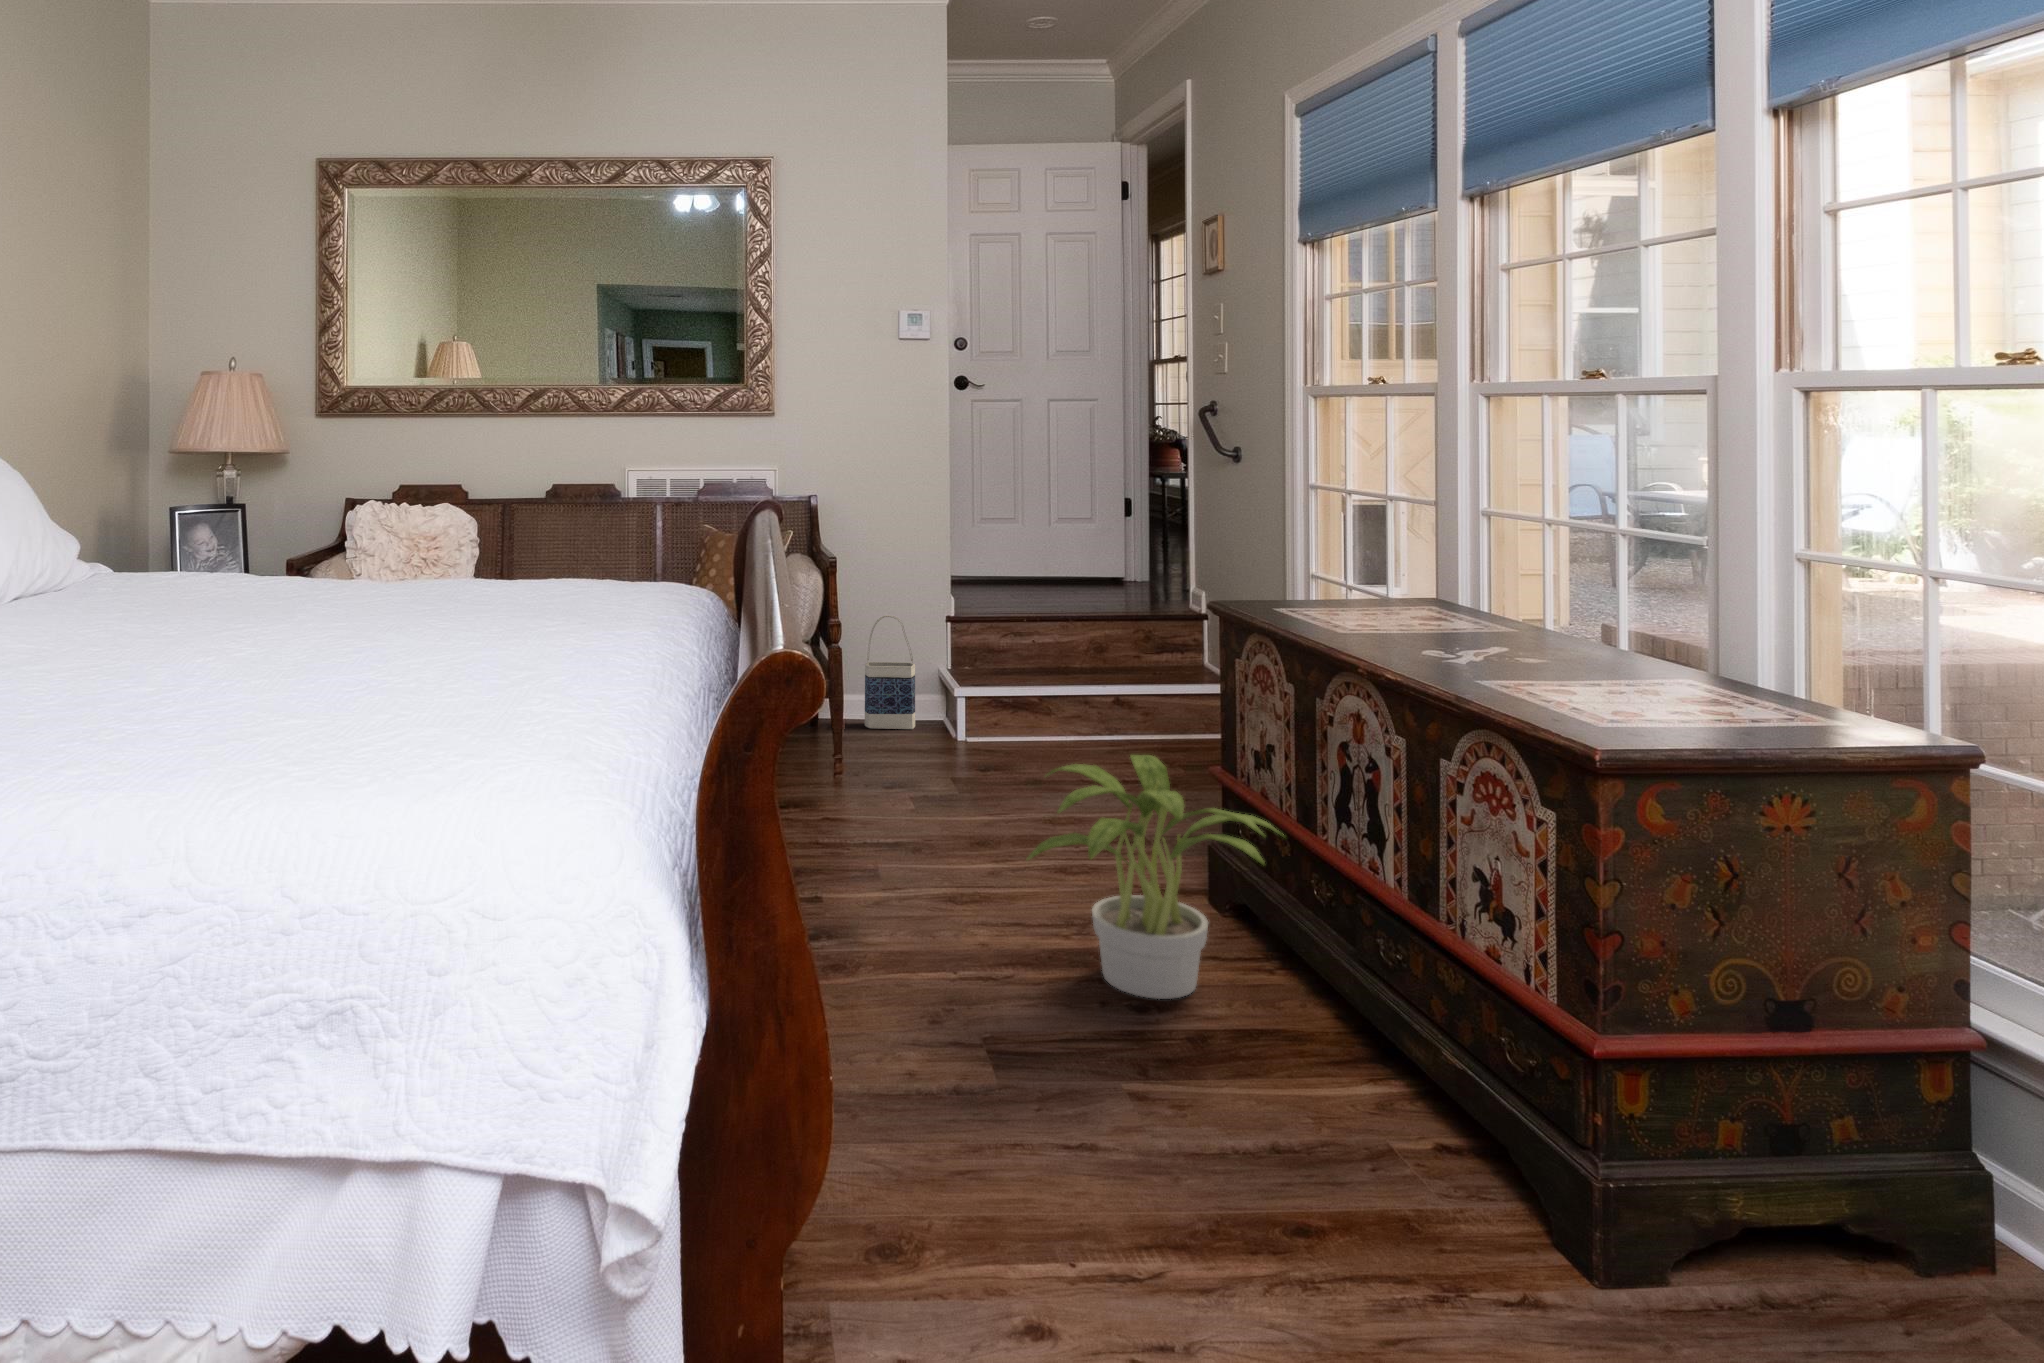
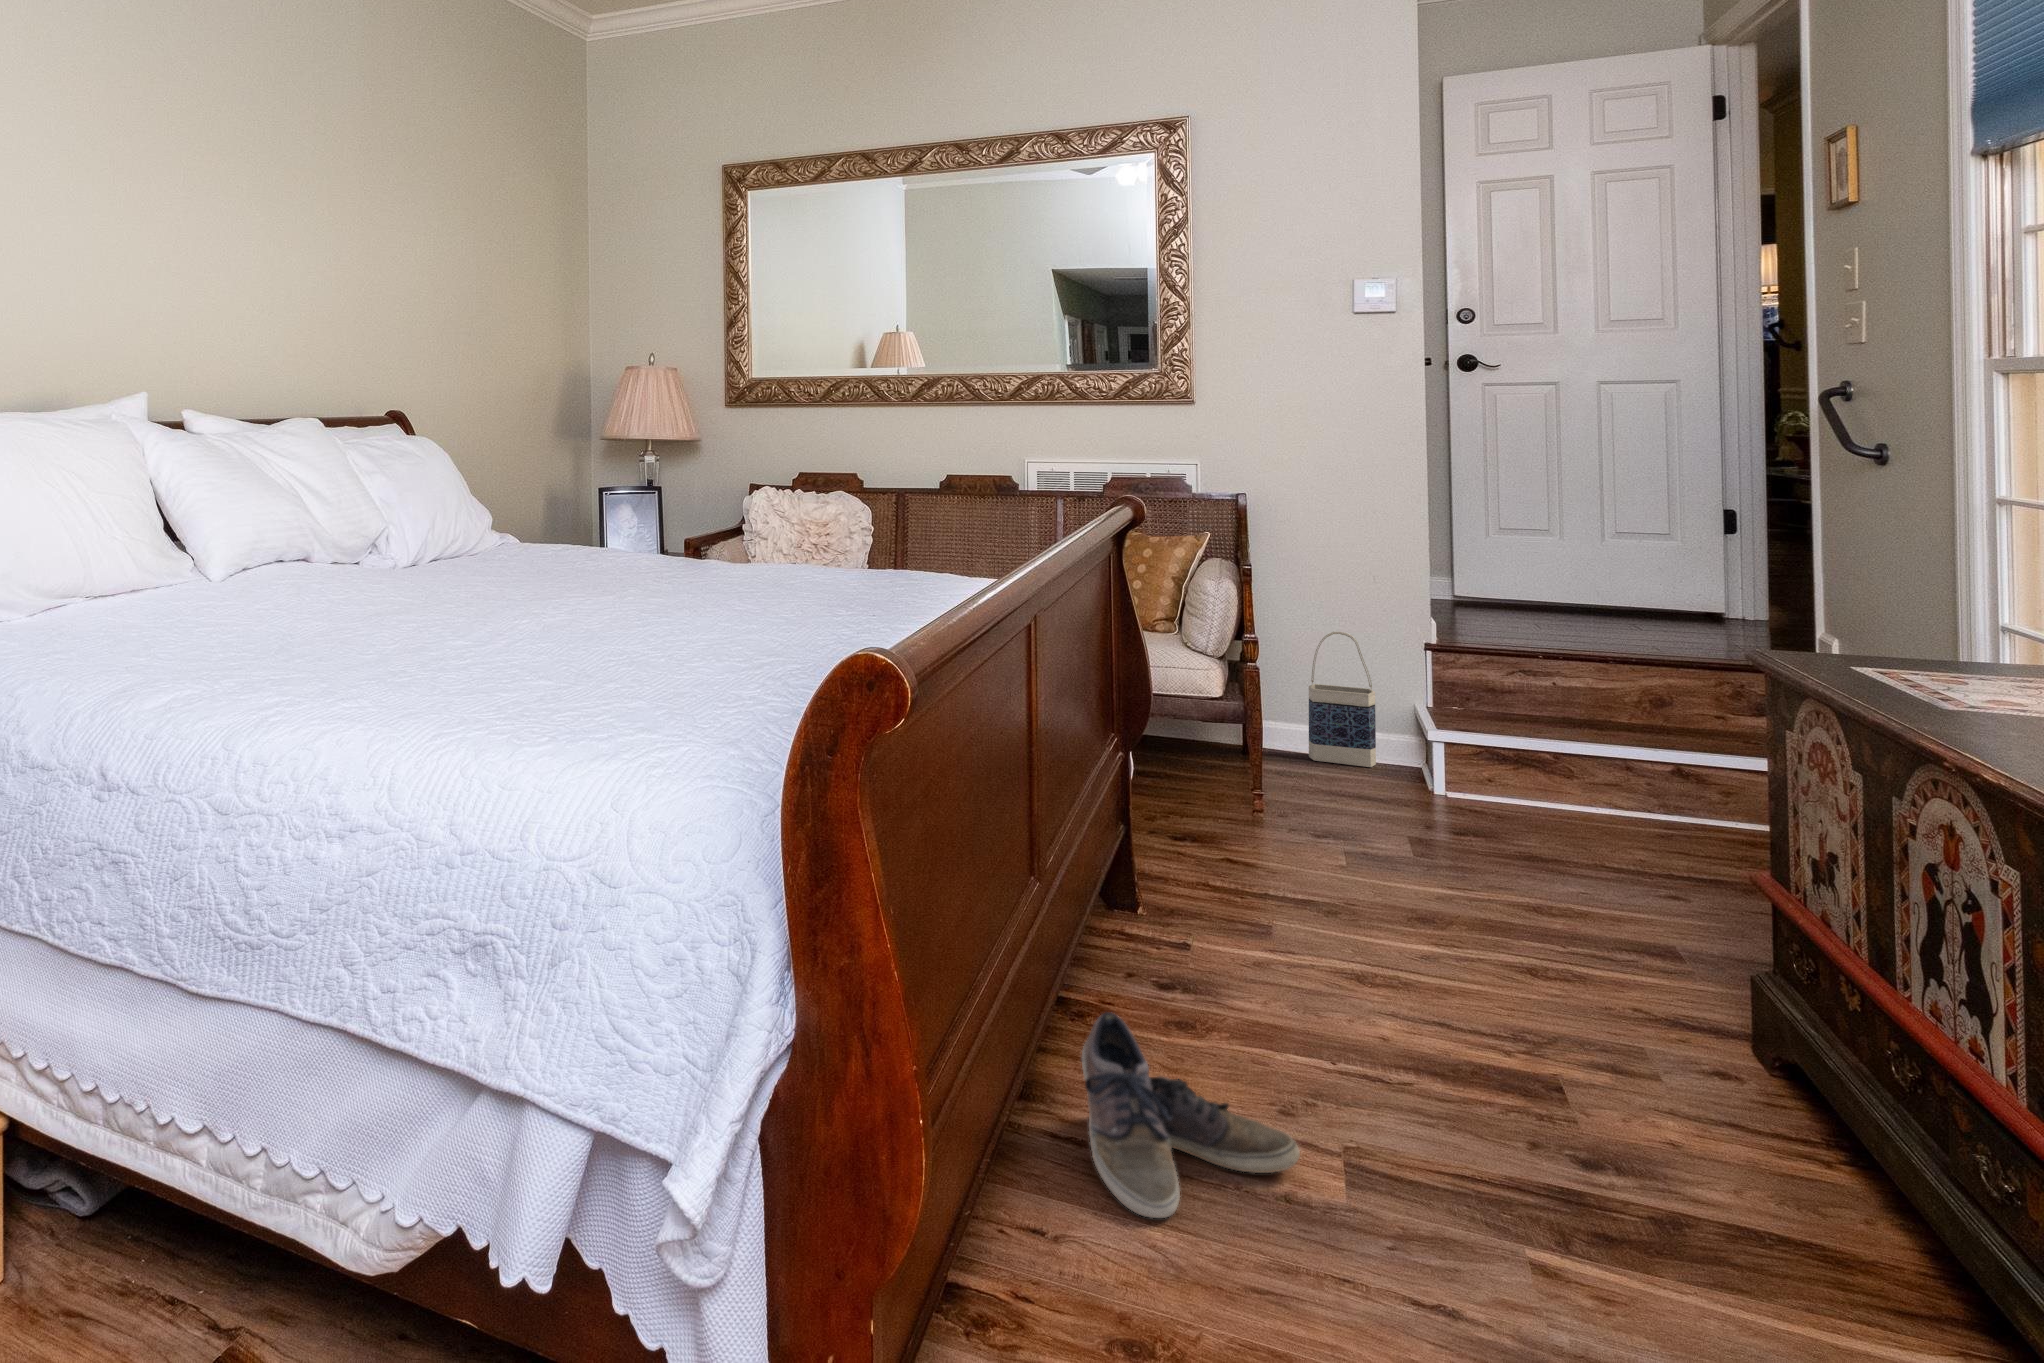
potted plant: present [1027,755,1284,999] -> none [1416,837,1835,1166]
shoe: none [795,955,970,1124] -> present [1082,1012,1300,1218]

